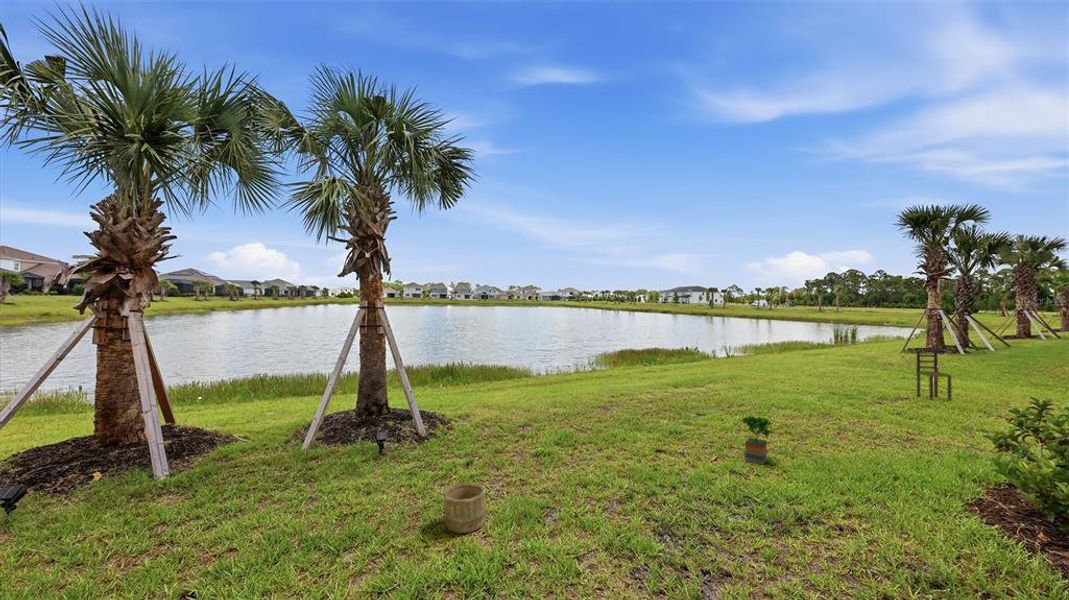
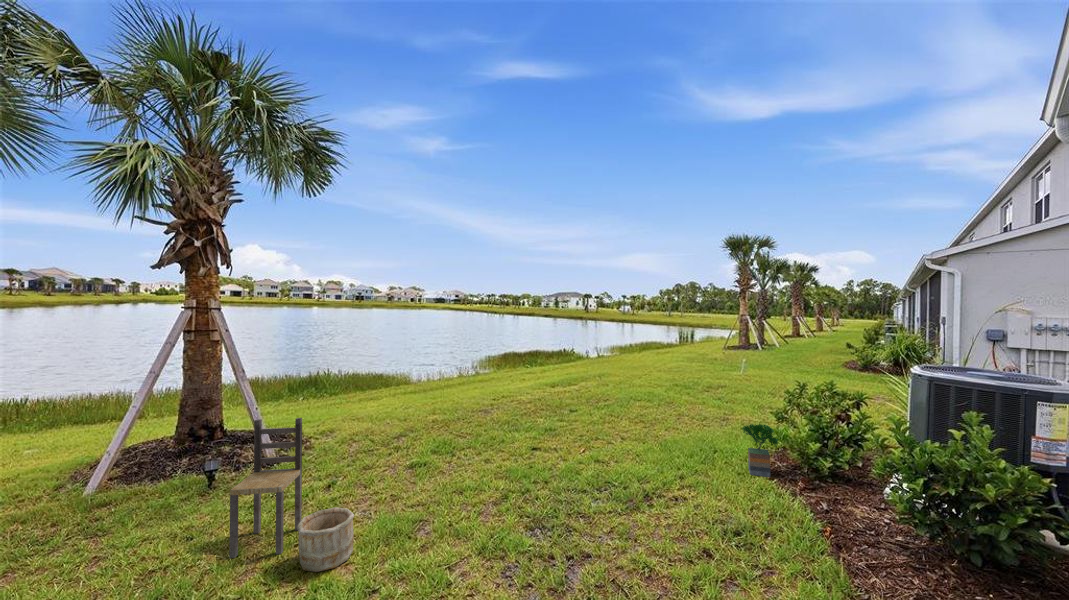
chair: present [917,351,952,400] -> present [229,418,302,558]
potted tree: present [742,416,773,464] -> present [742,424,778,477]

